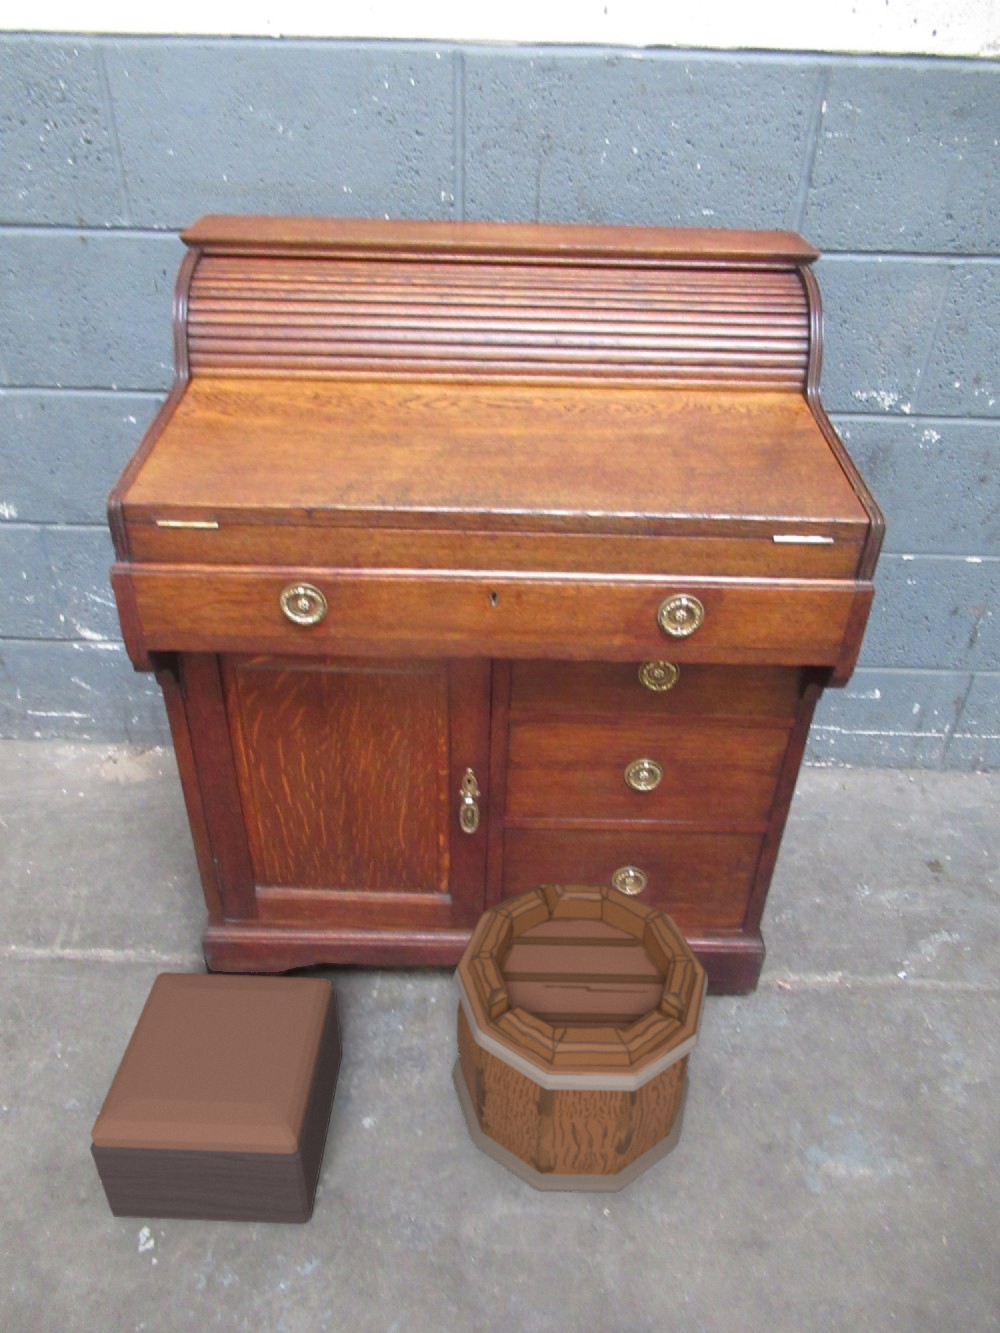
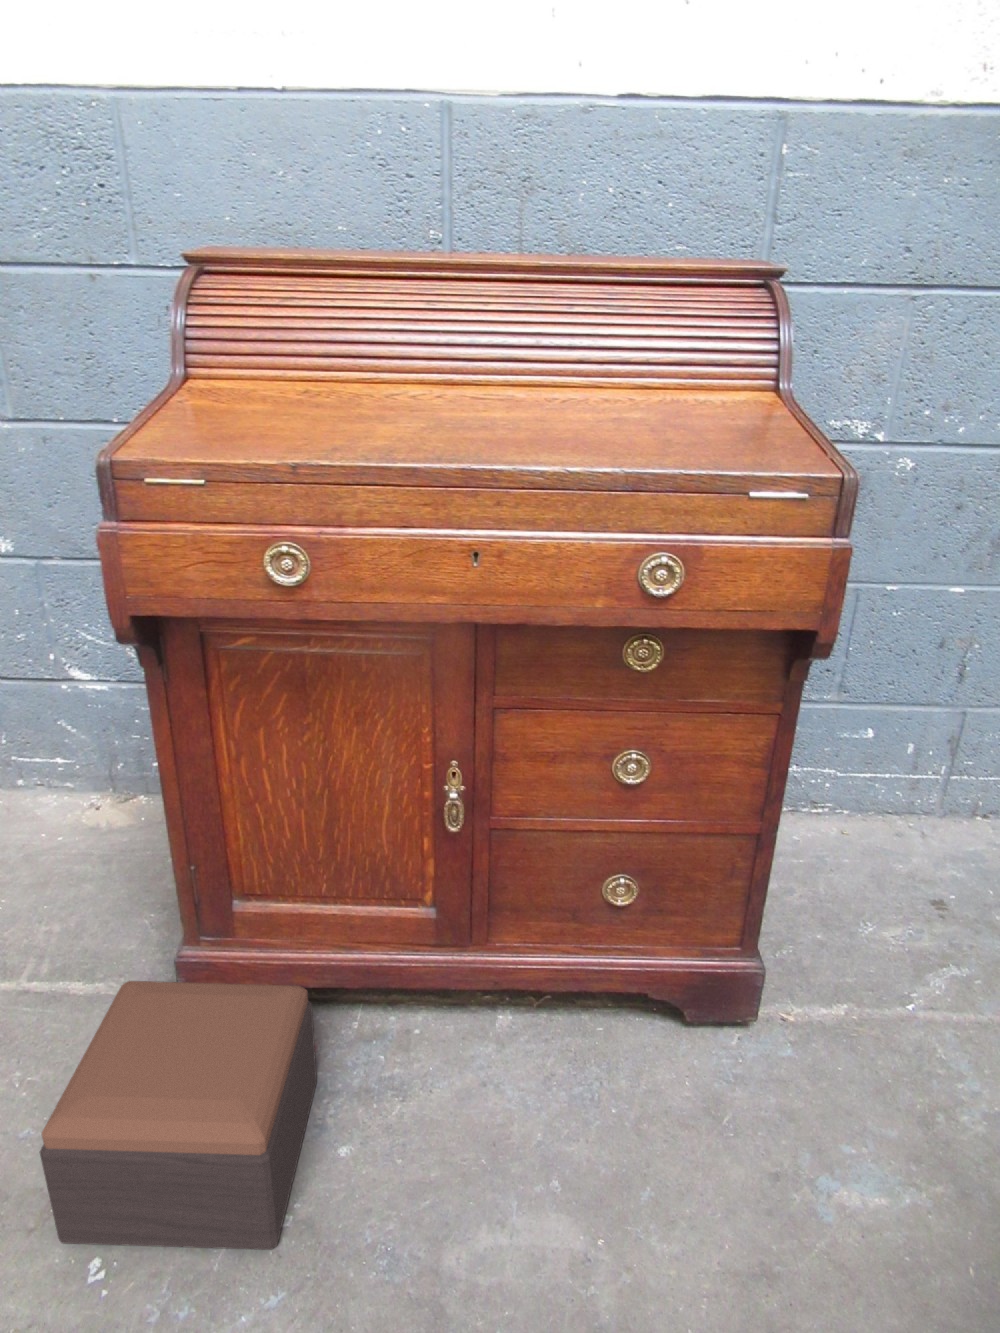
bucket: present [452,883,708,1193] -> none [435,884,706,1213]

